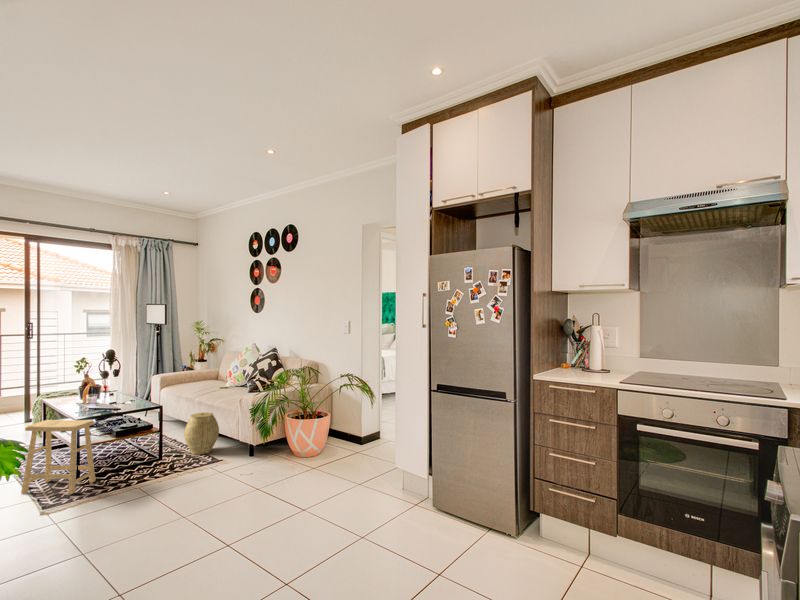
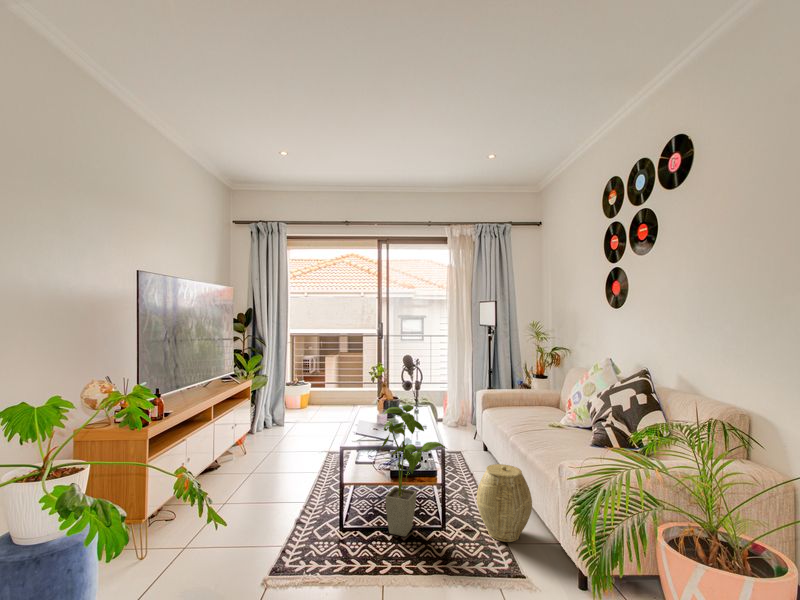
house plant: none [116,385,167,471] -> present [381,405,447,536]
footstool: present [21,420,95,494] -> none [274,433,346,553]

